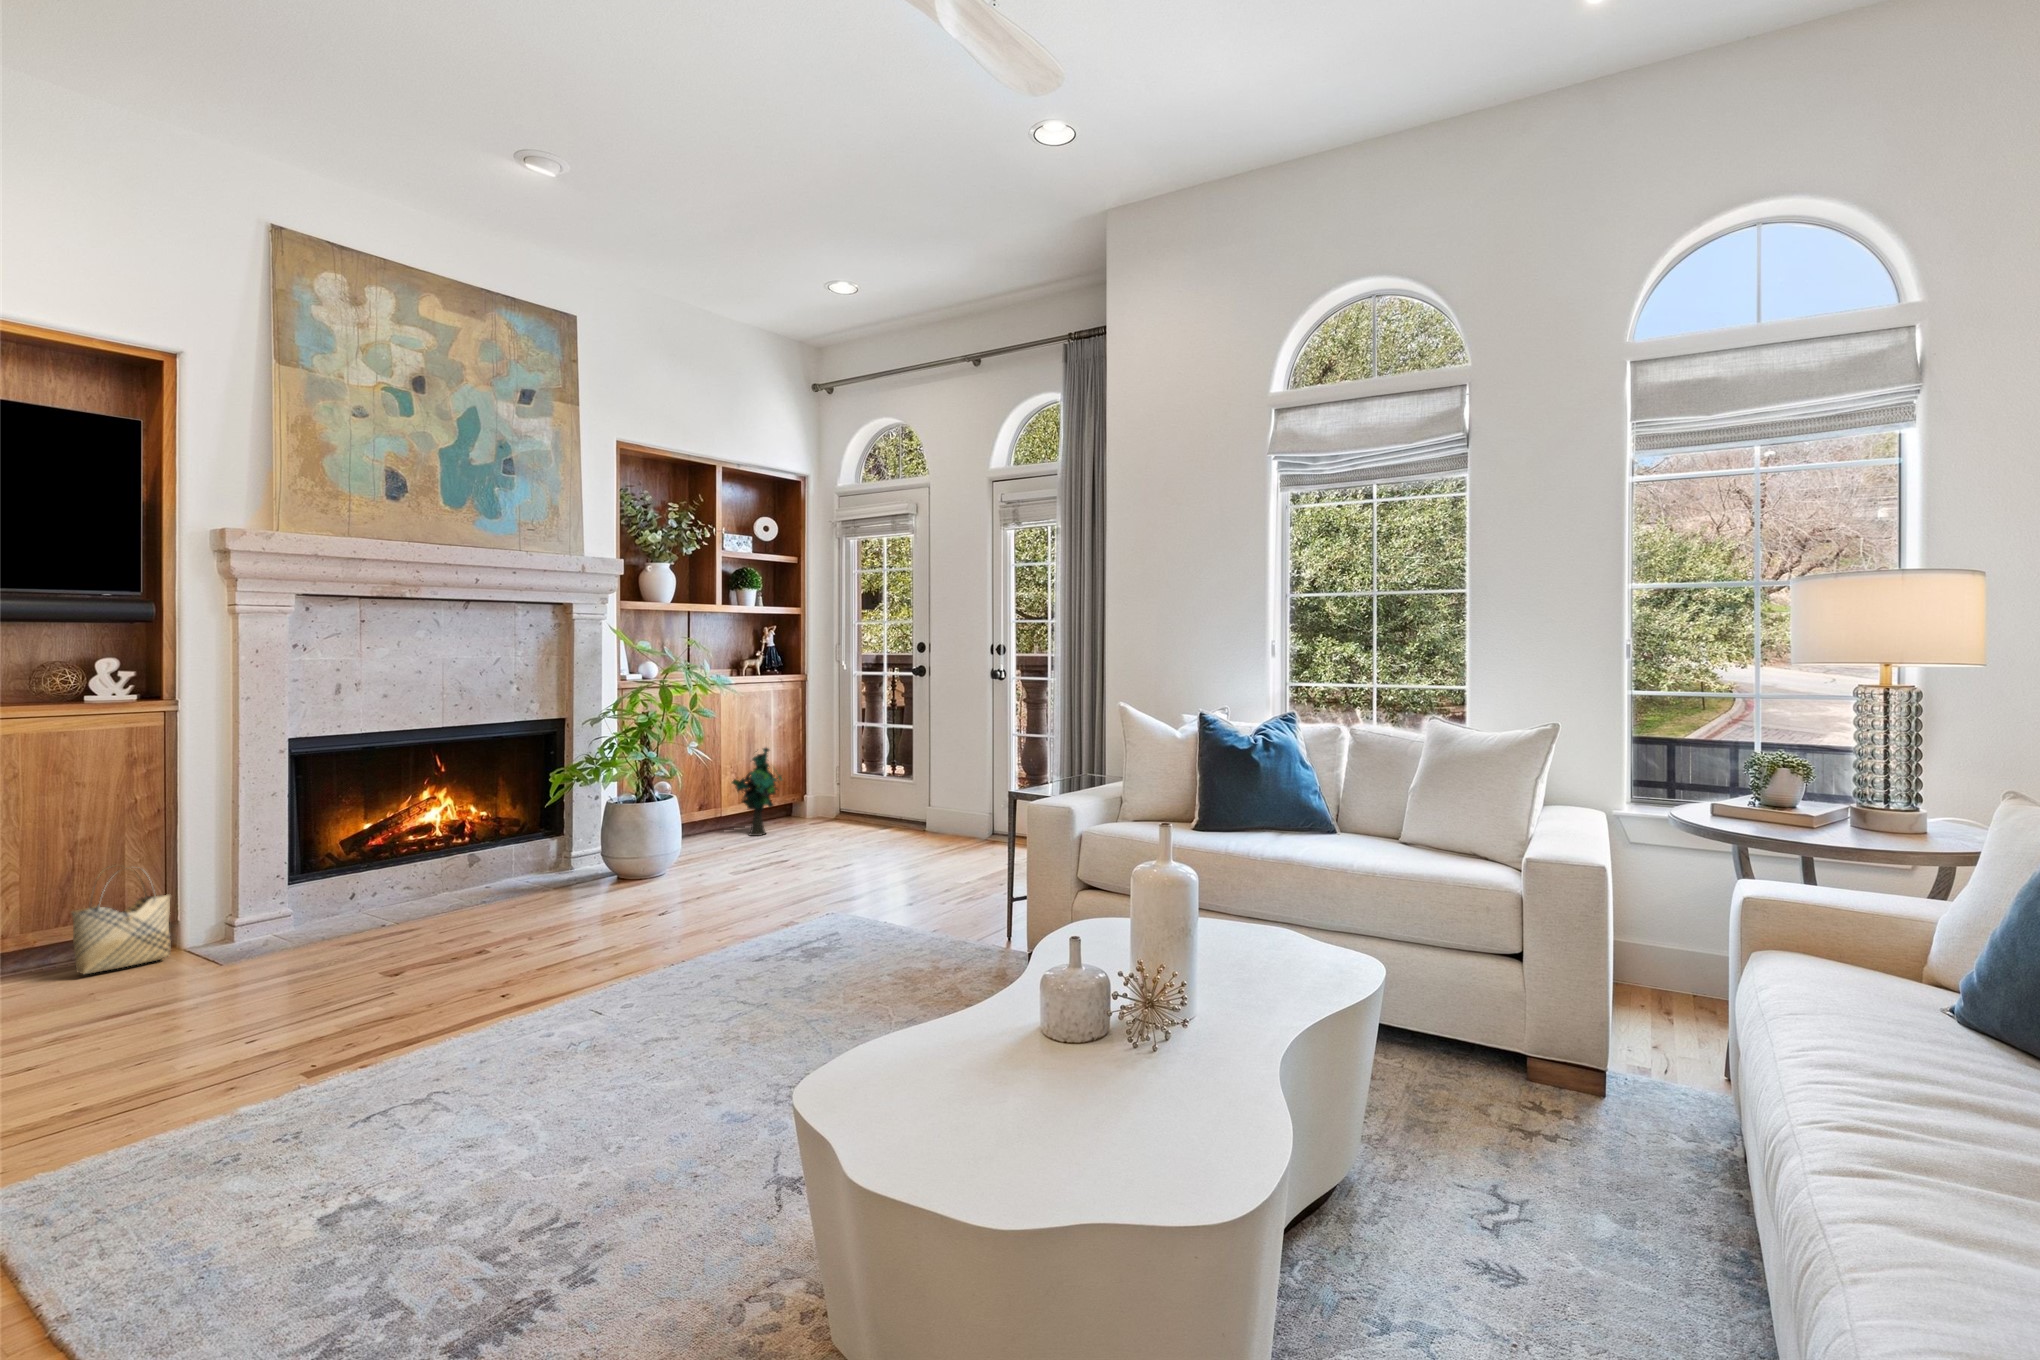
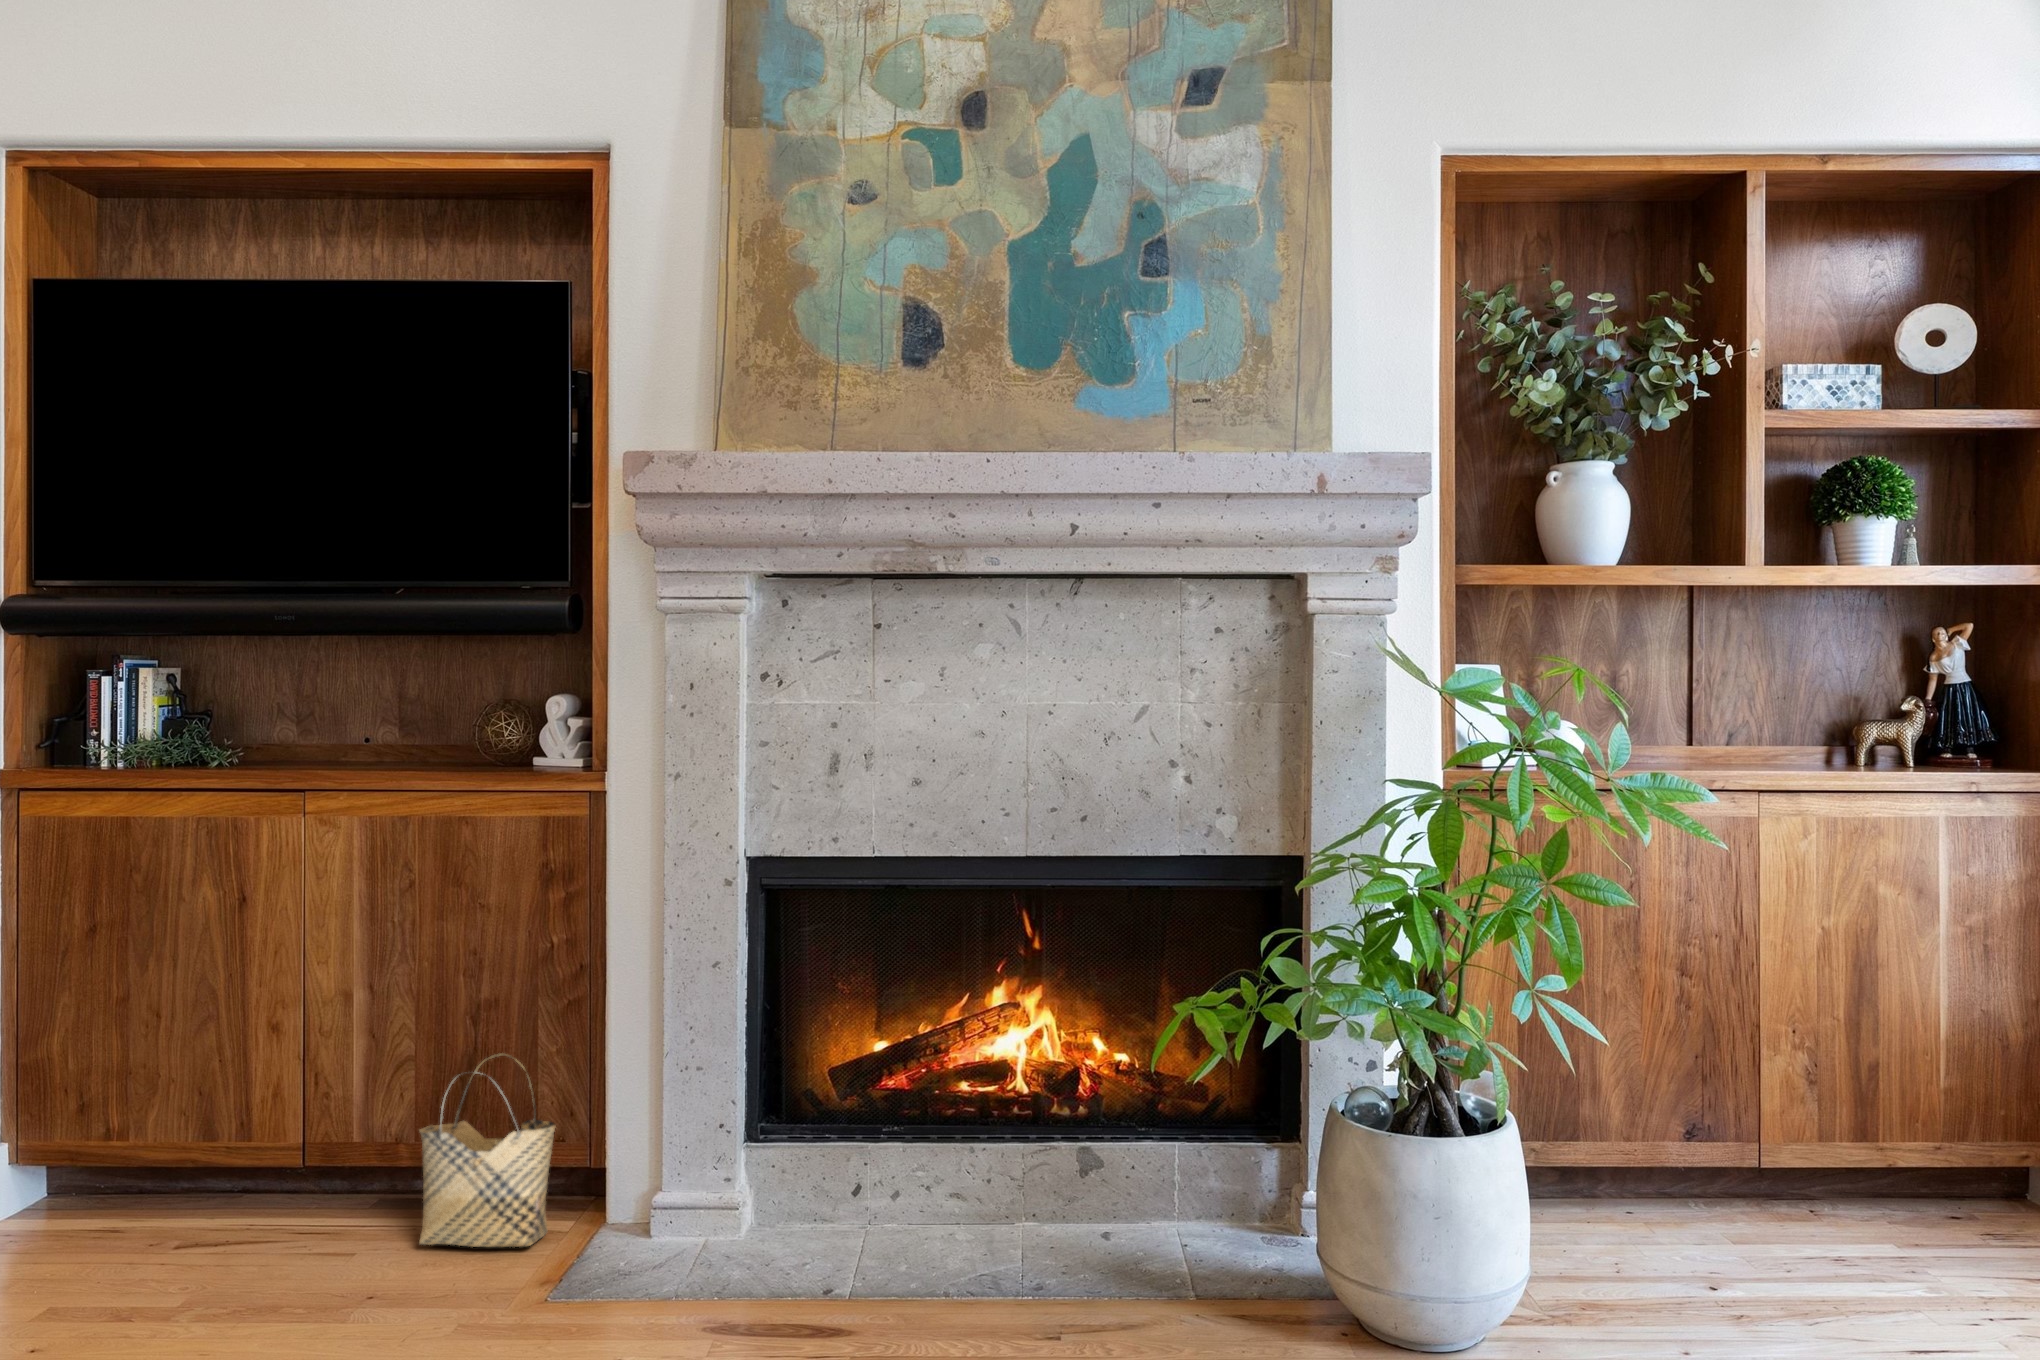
decorative plant: present [732,748,782,836] -> none [1787,995,1966,1269]

